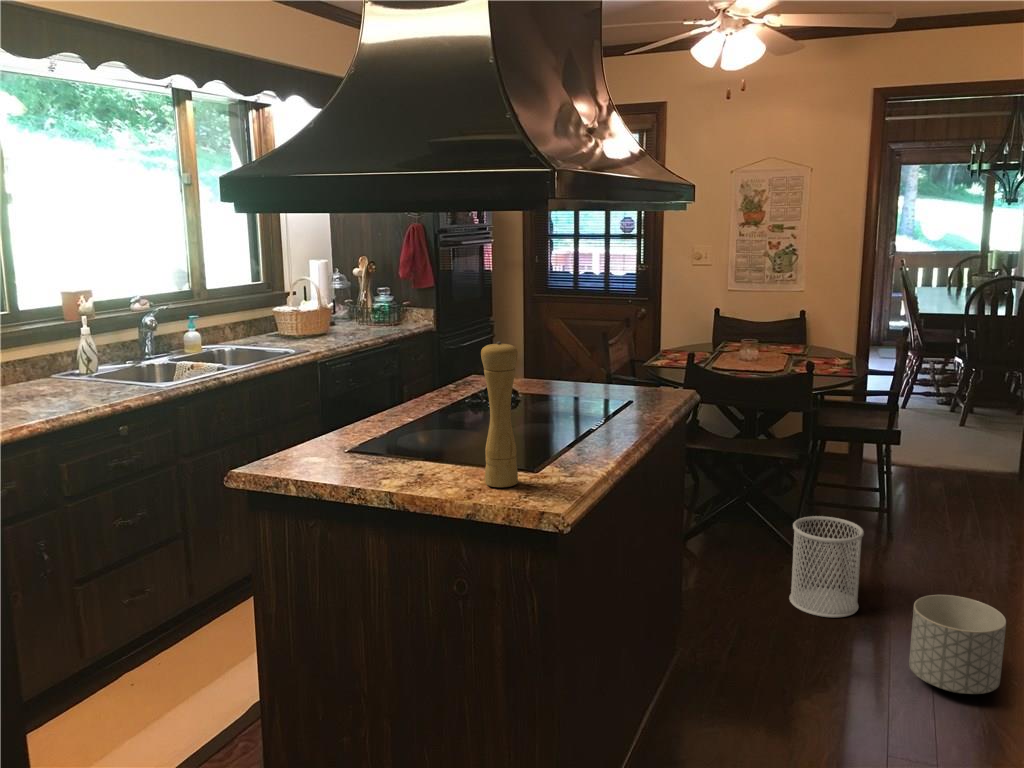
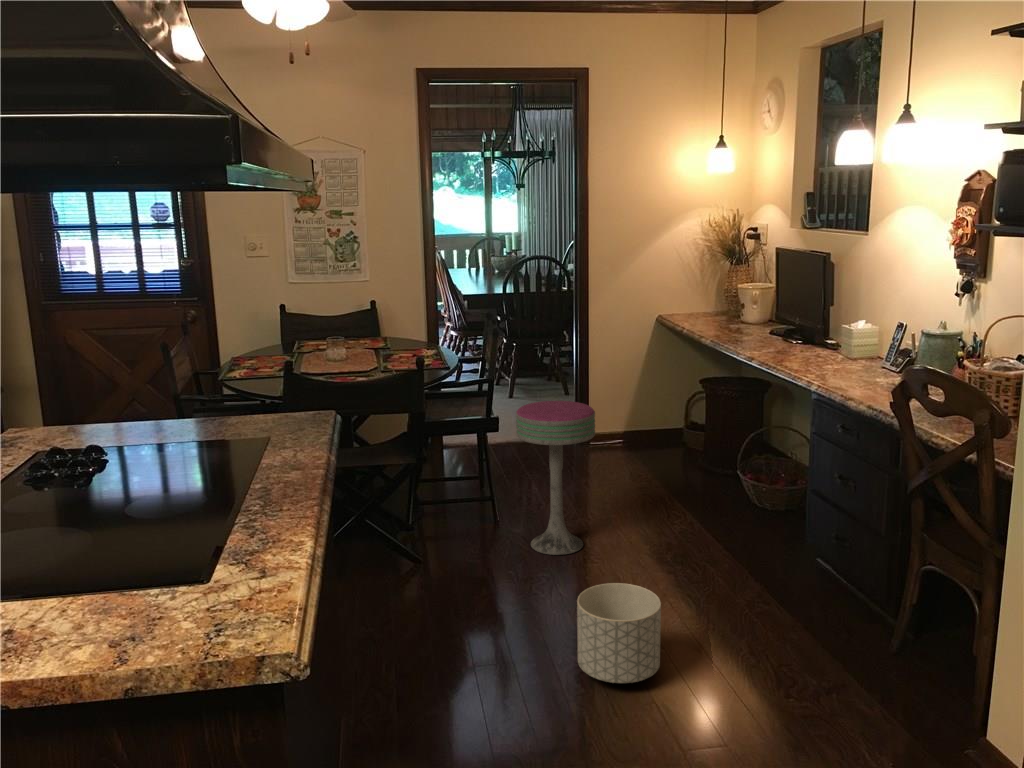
pepper mill: present [481,342,518,487] -> none [108,401,190,628]
bar stool: none [908,418,999,574] -> present [516,401,595,555]
wastebasket: present [789,516,864,618] -> none [432,524,506,634]

